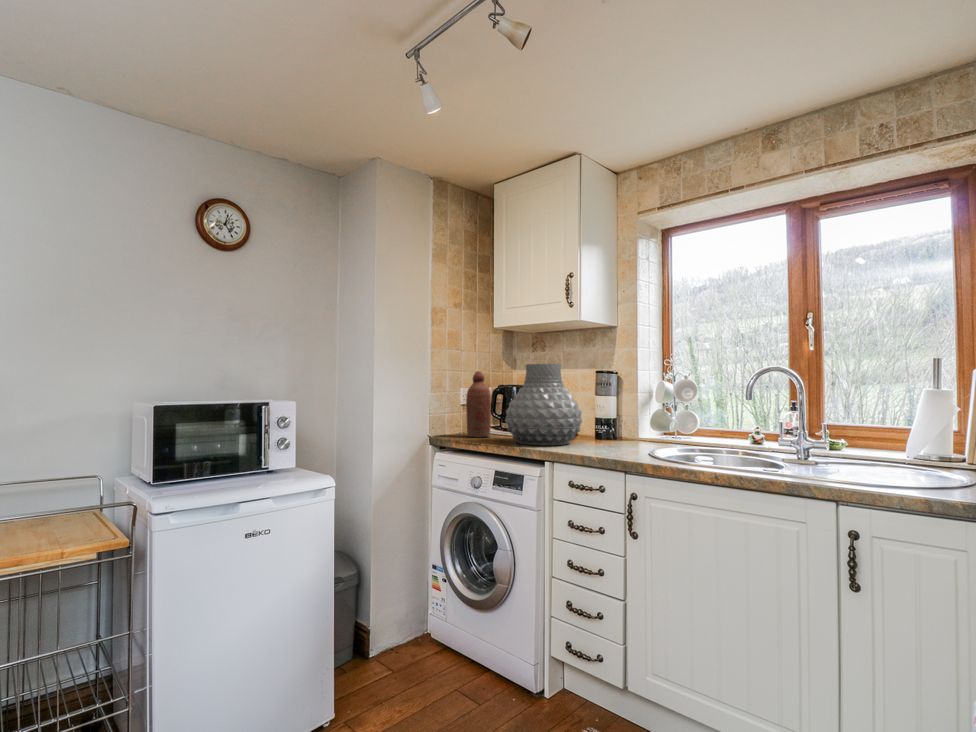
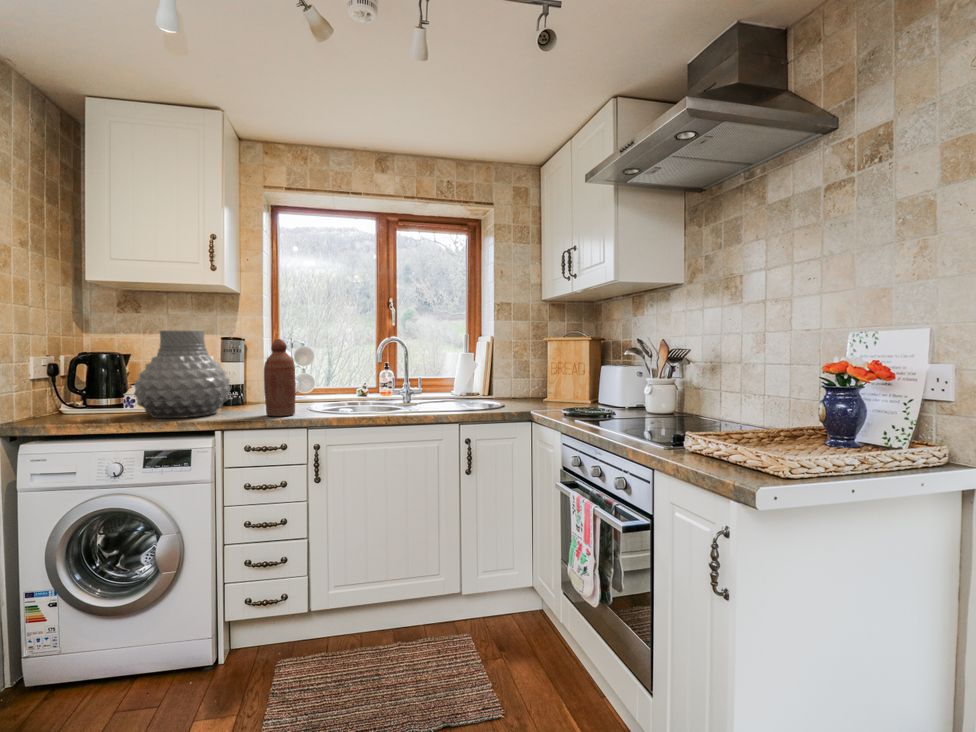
bottle: present [466,371,491,437] -> present [264,339,296,416]

